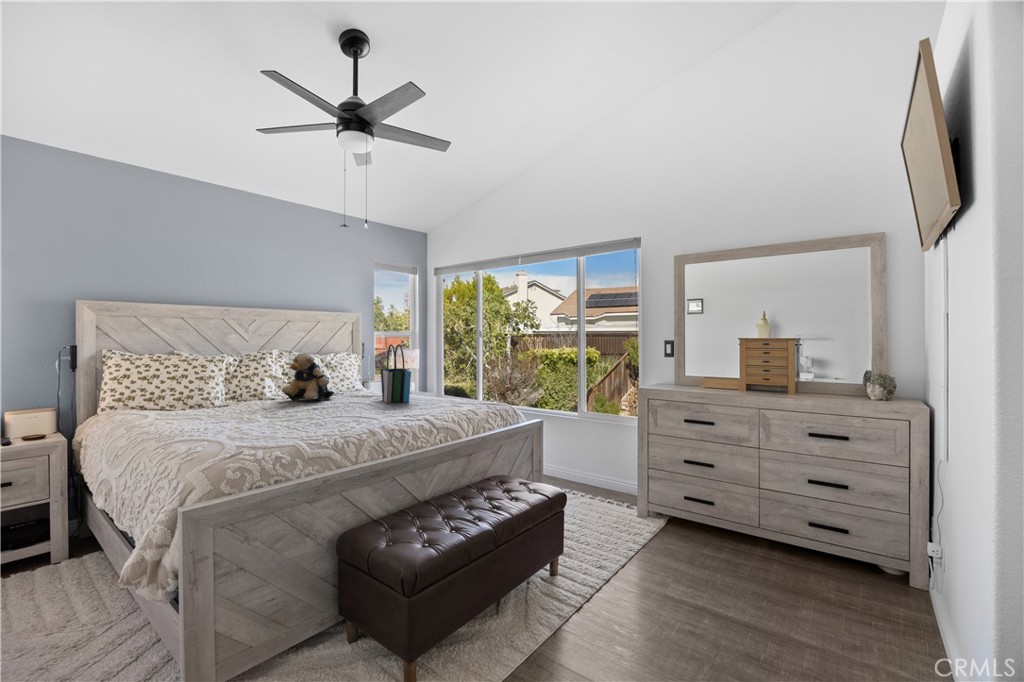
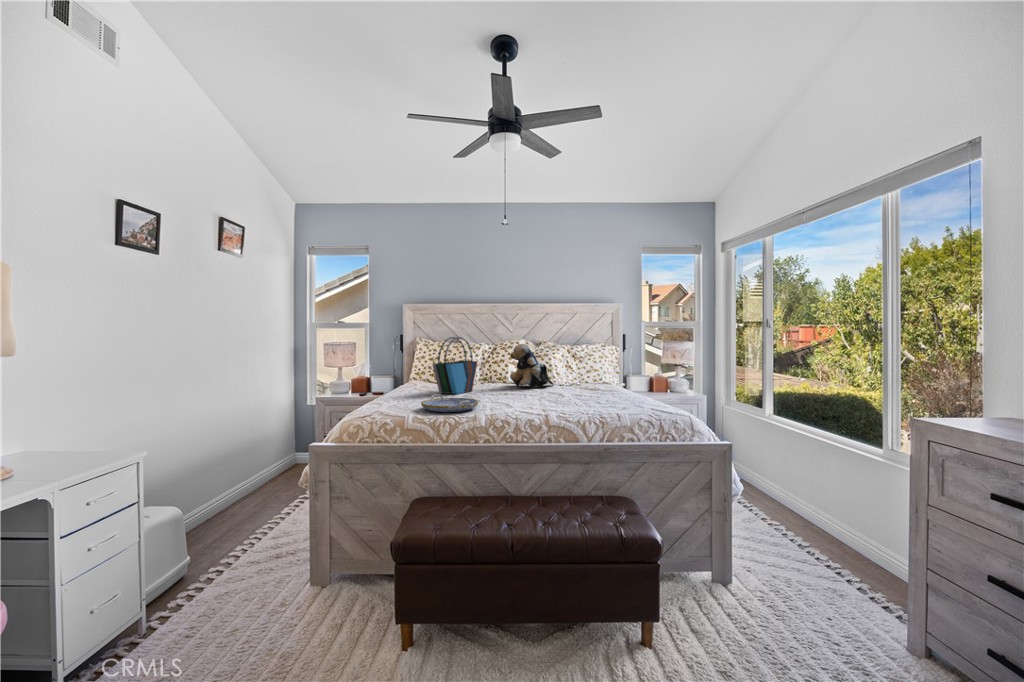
tote bag: present [381,344,411,403] -> present [432,337,478,394]
serving tray: none [279,415,353,434] -> present [421,394,479,412]

